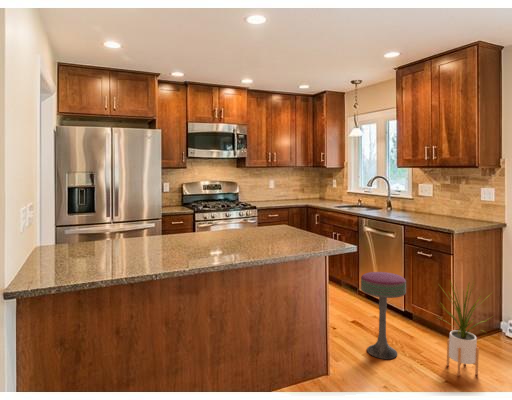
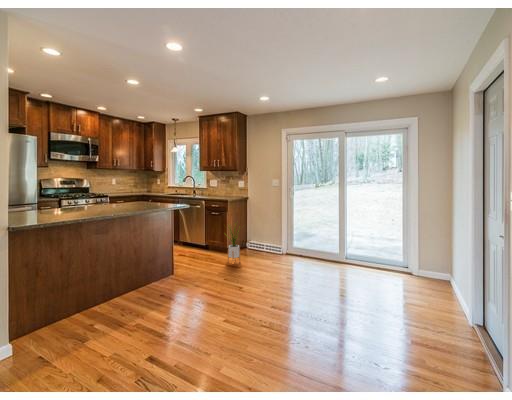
bar stool: present [361,272,406,359] -> none [187,223,209,265]

